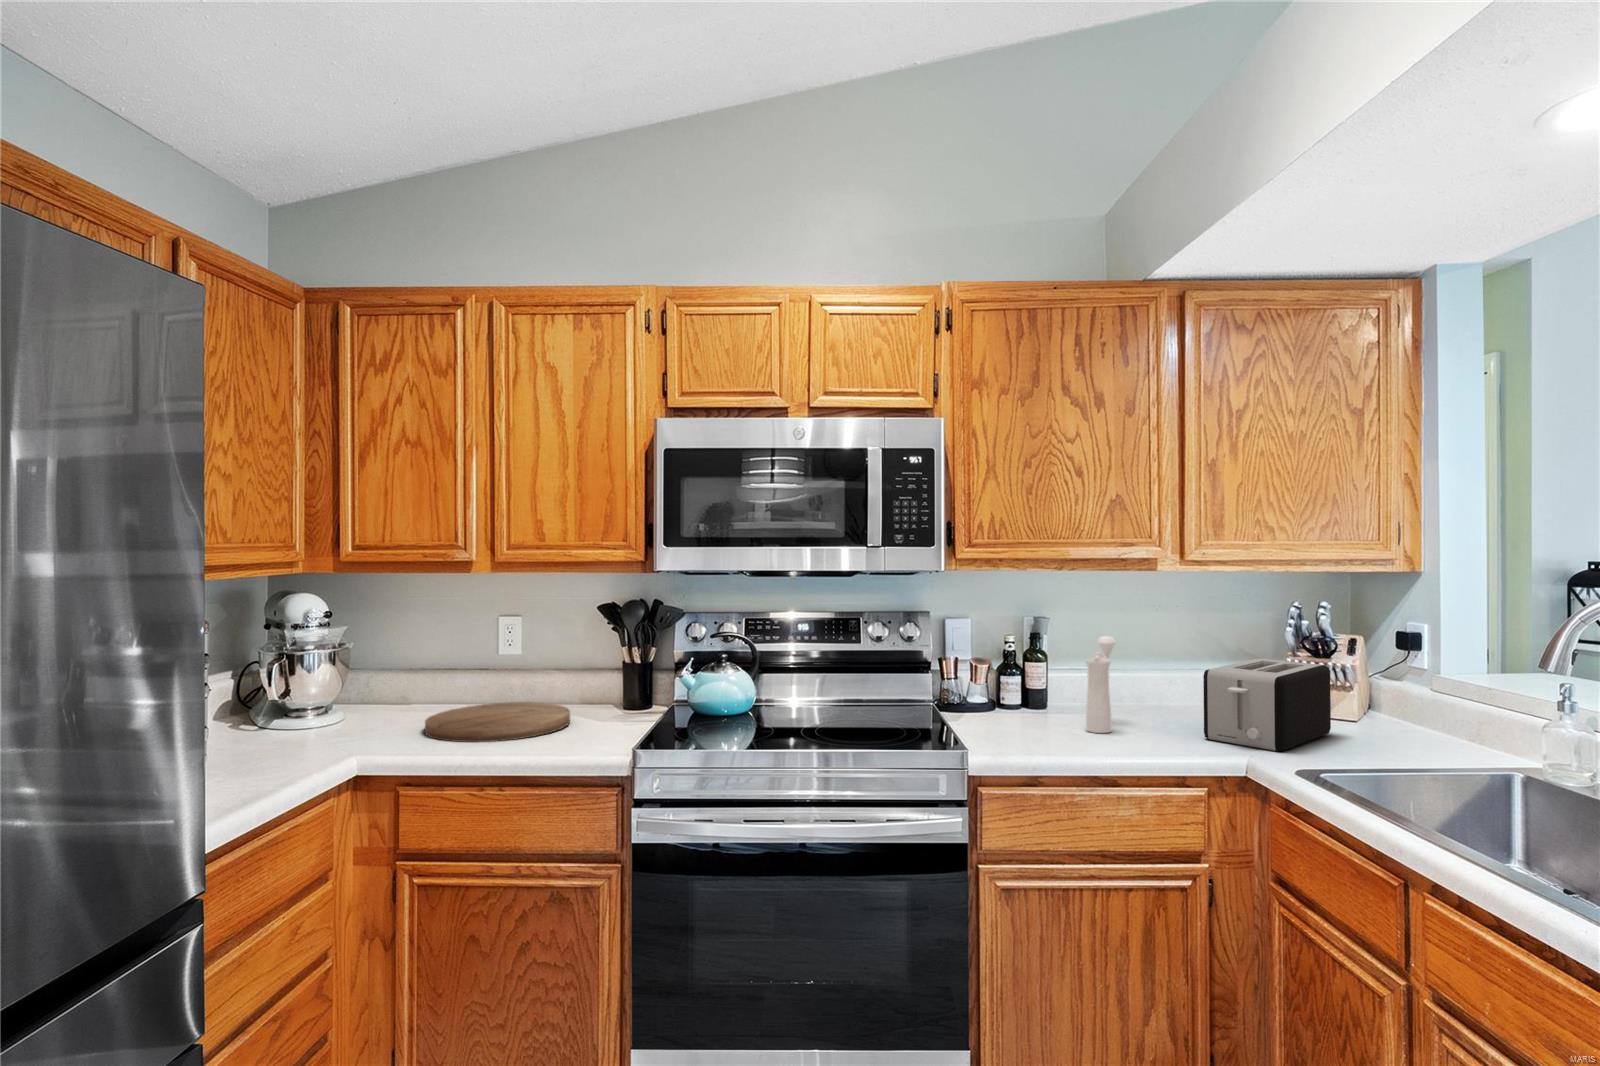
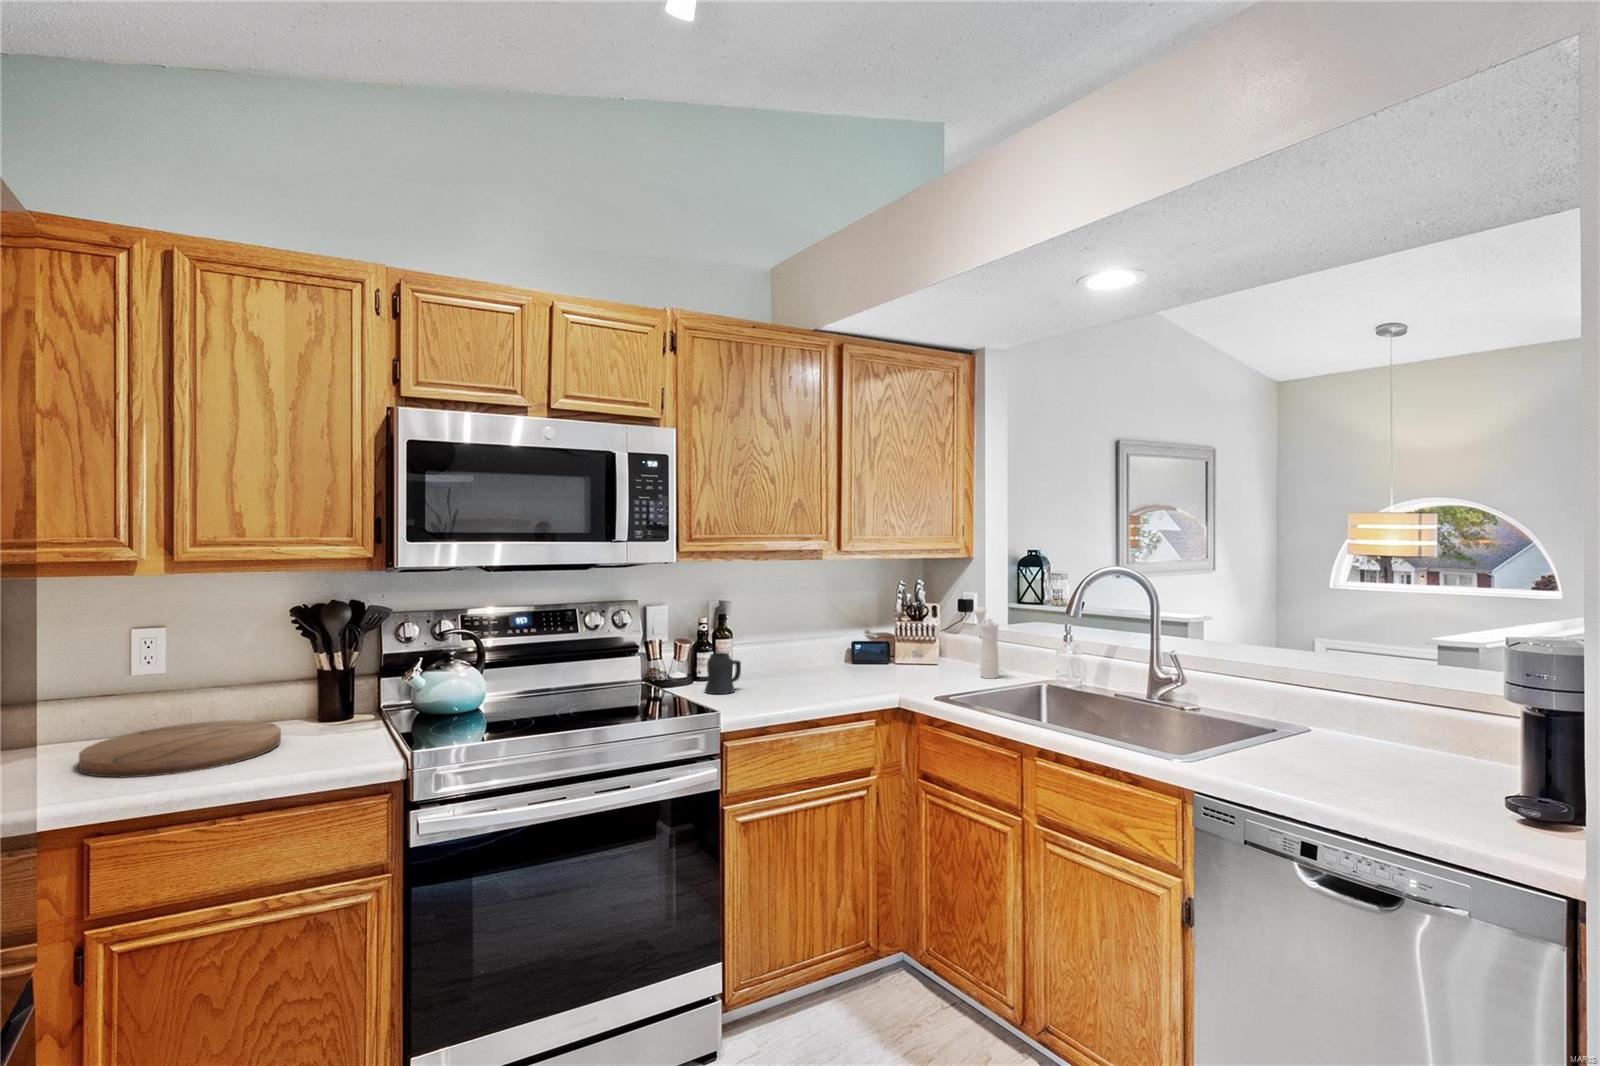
pepper mill: present [1086,636,1116,733] -> present [974,607,999,679]
toaster: present [1203,658,1331,751] -> none [863,623,933,688]
mug: none [991,680,1038,729] -> present [705,653,741,694]

